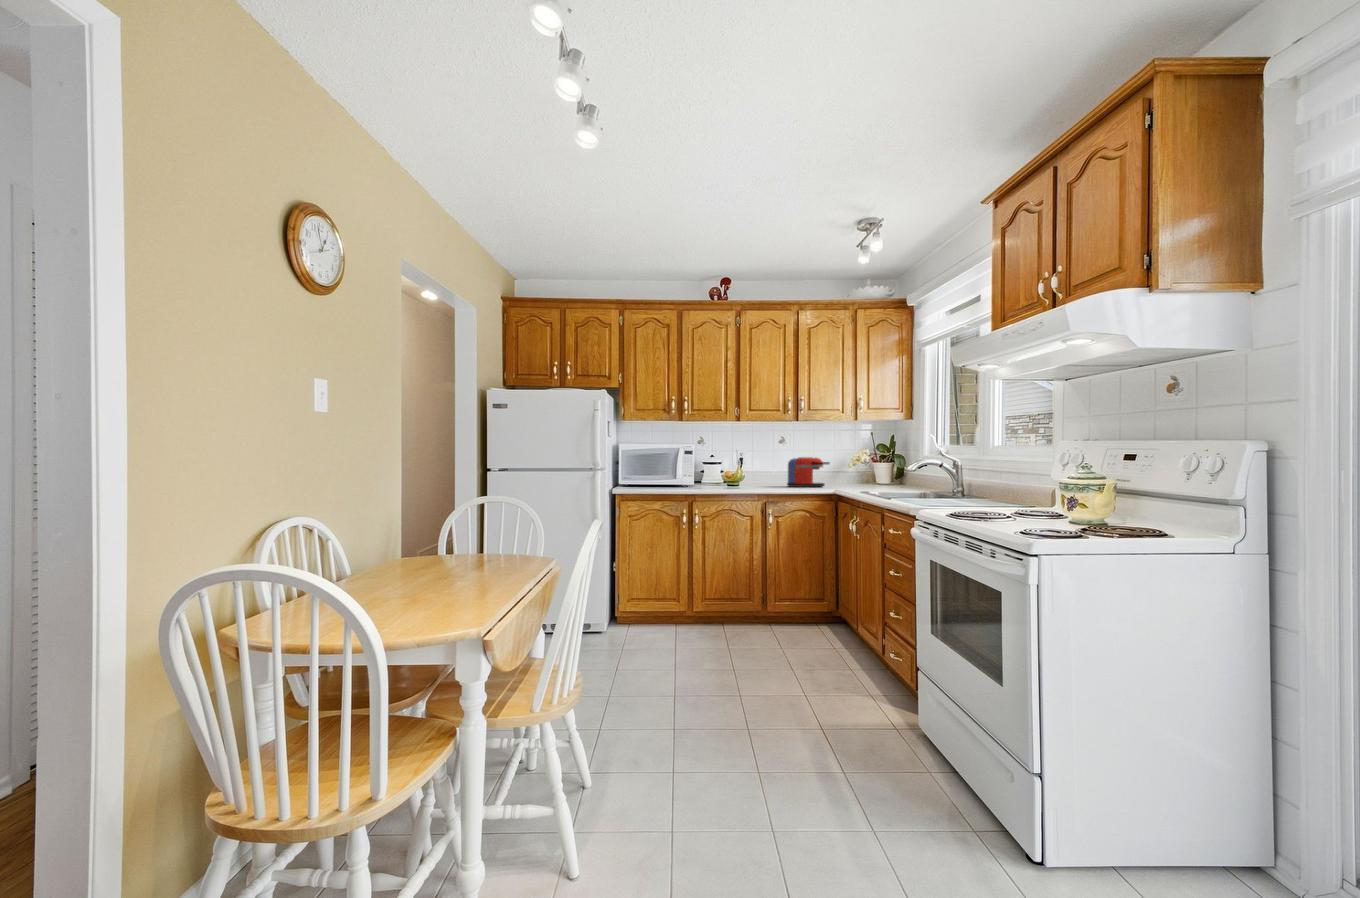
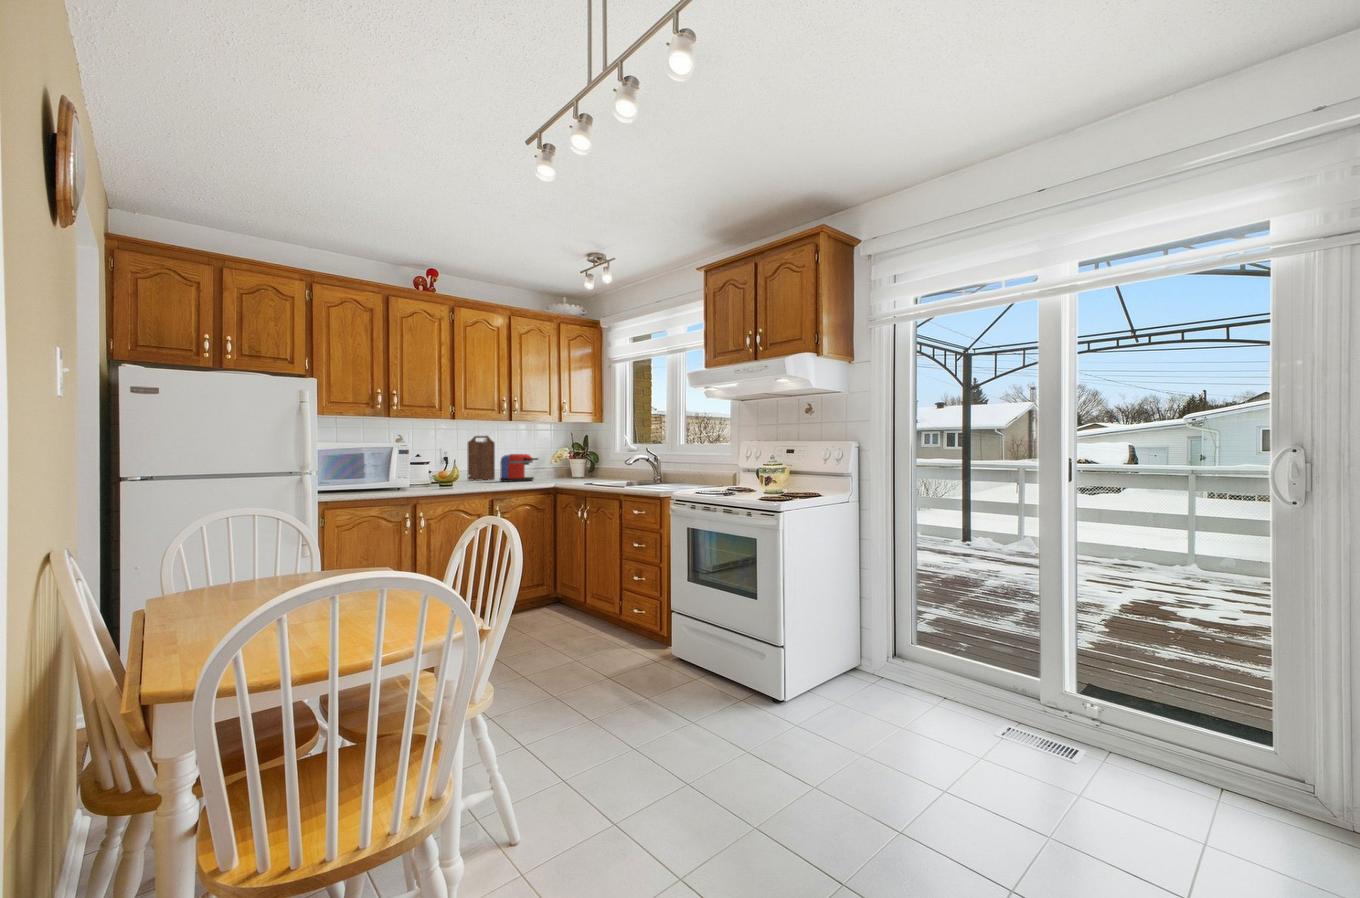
cutting board: none [761,438,789,484] -> present [467,436,495,480]

